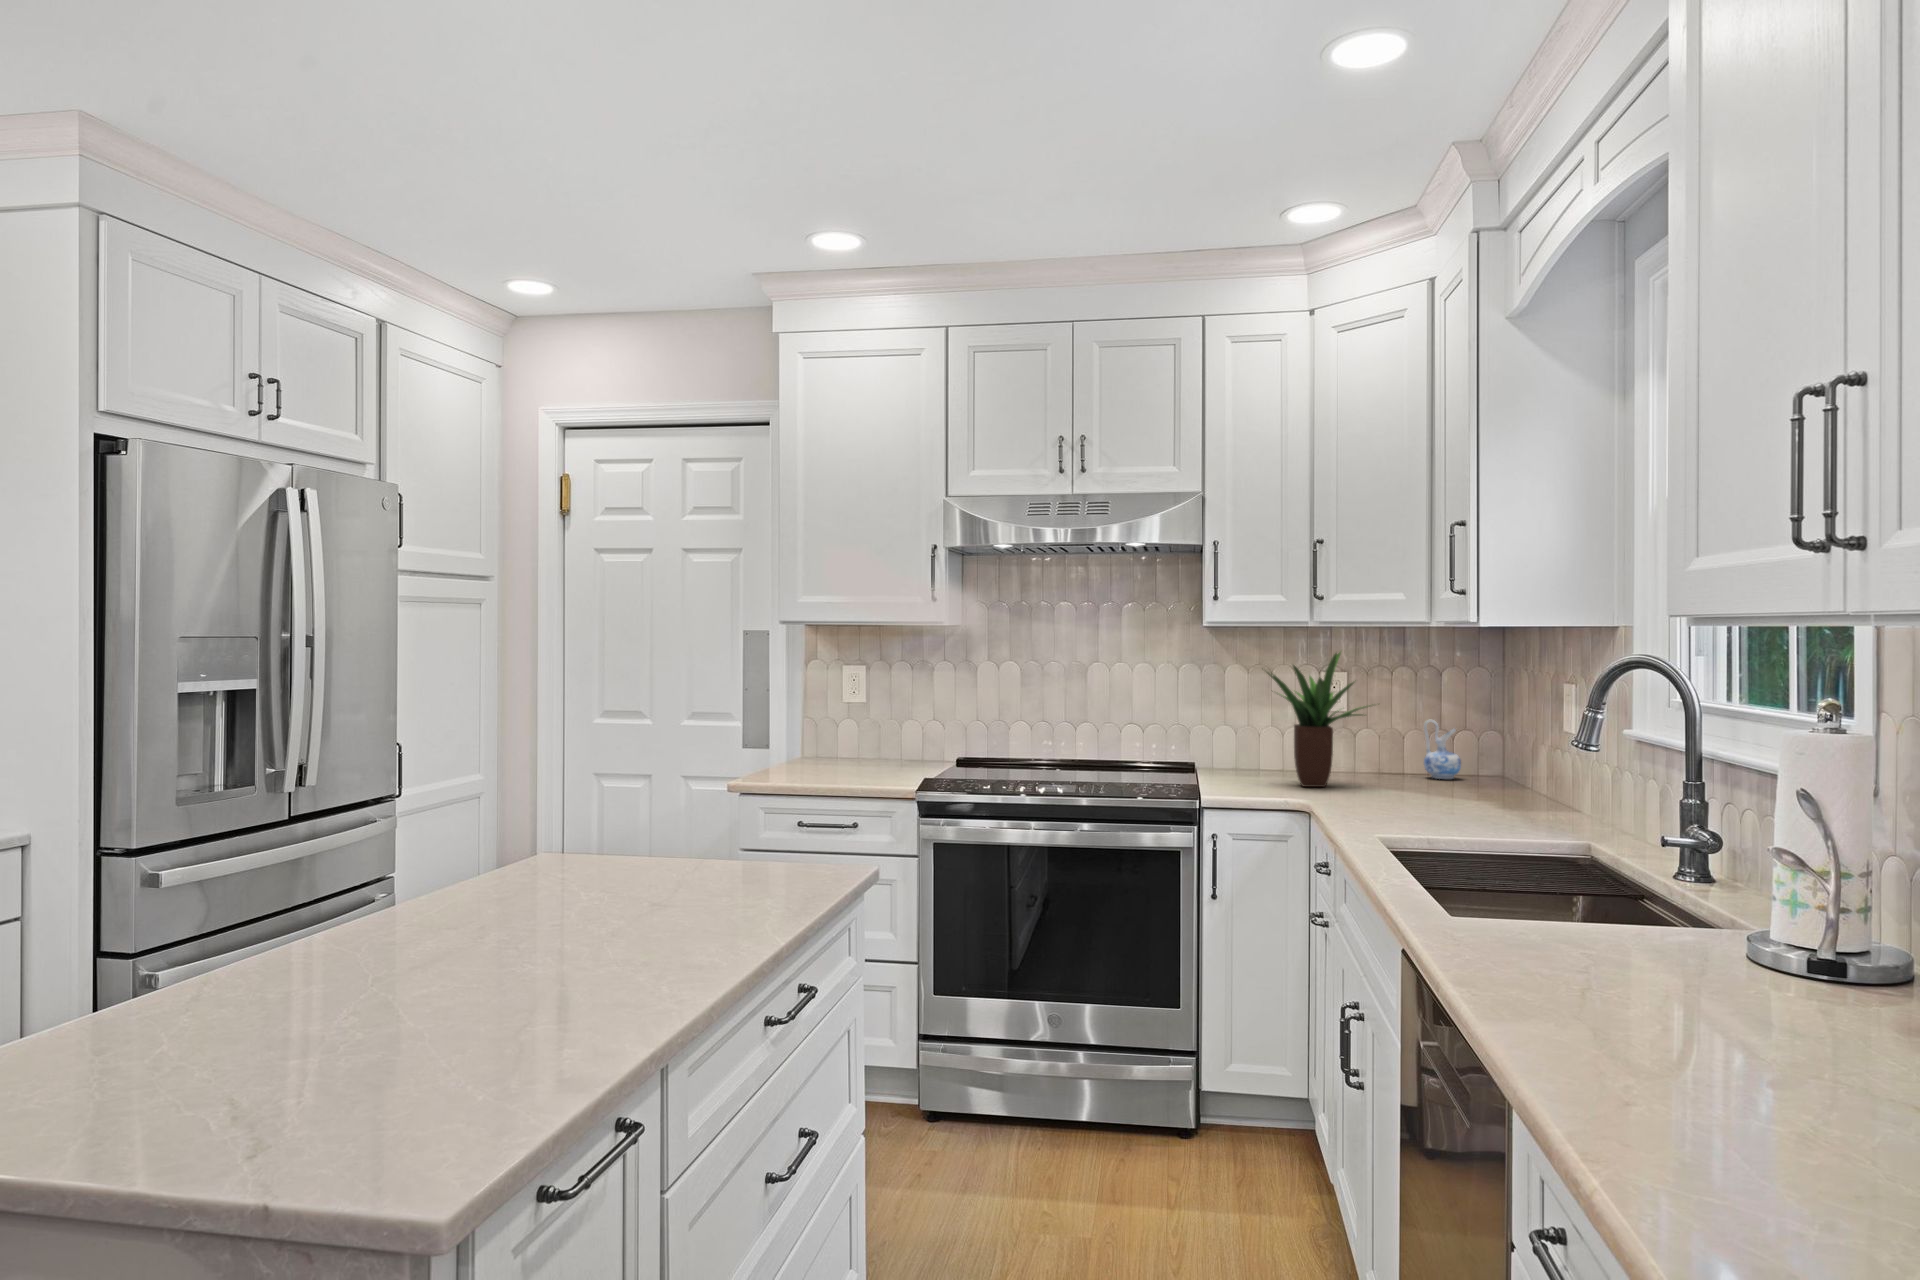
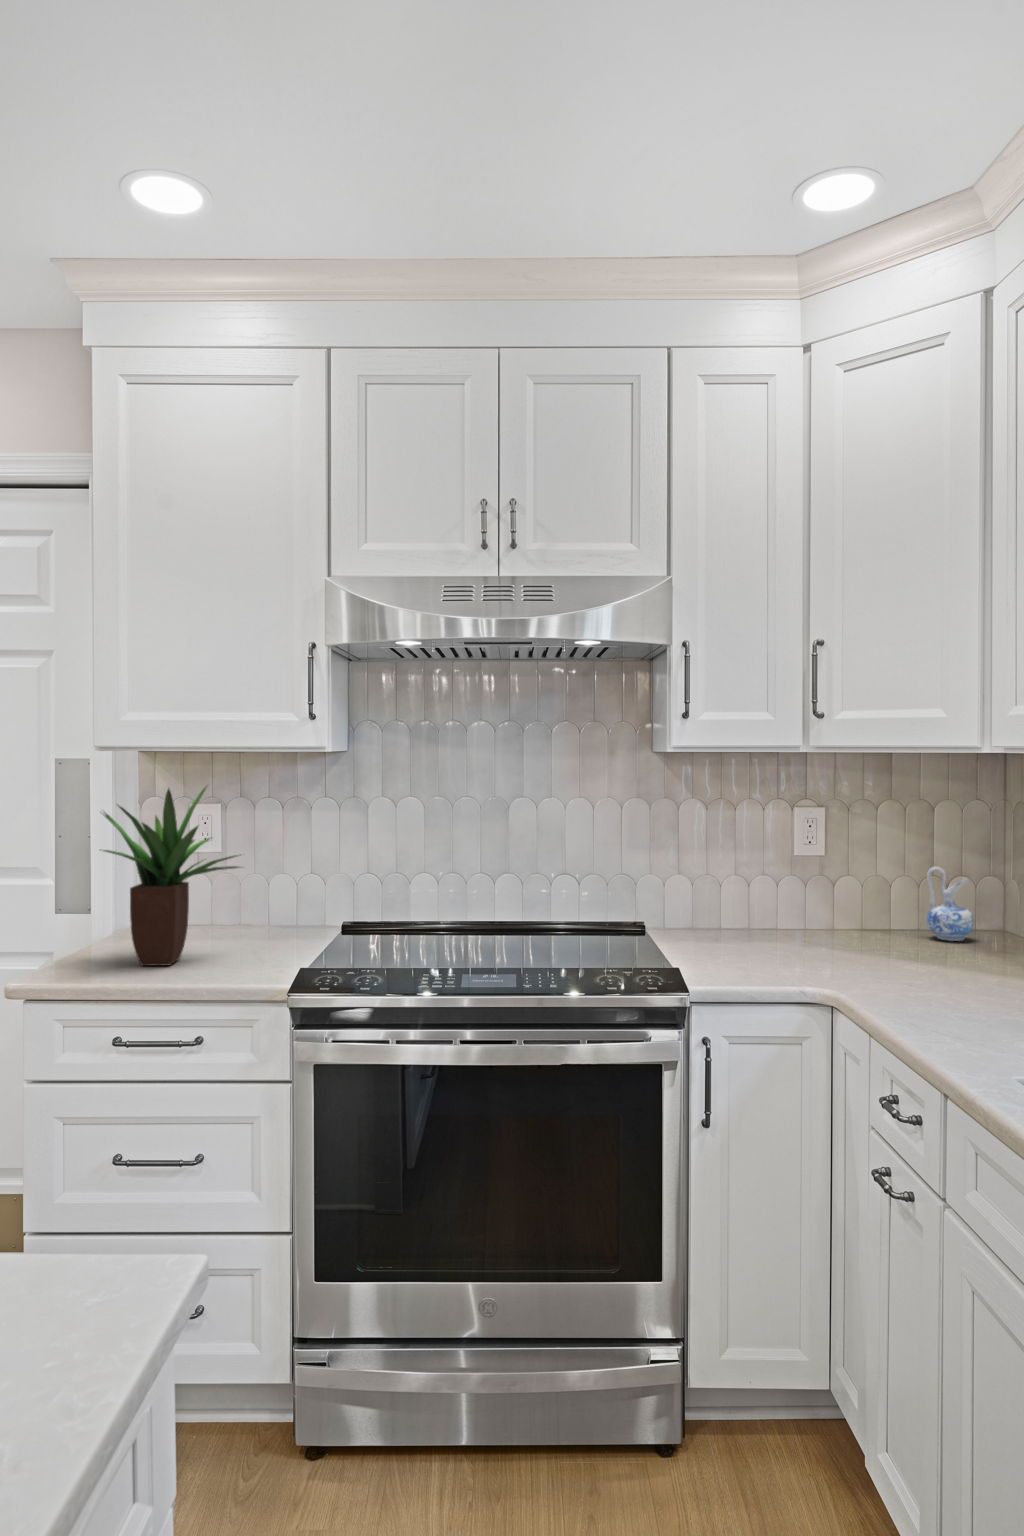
potted plant: present [1267,652,1370,787] -> present [103,787,241,966]

